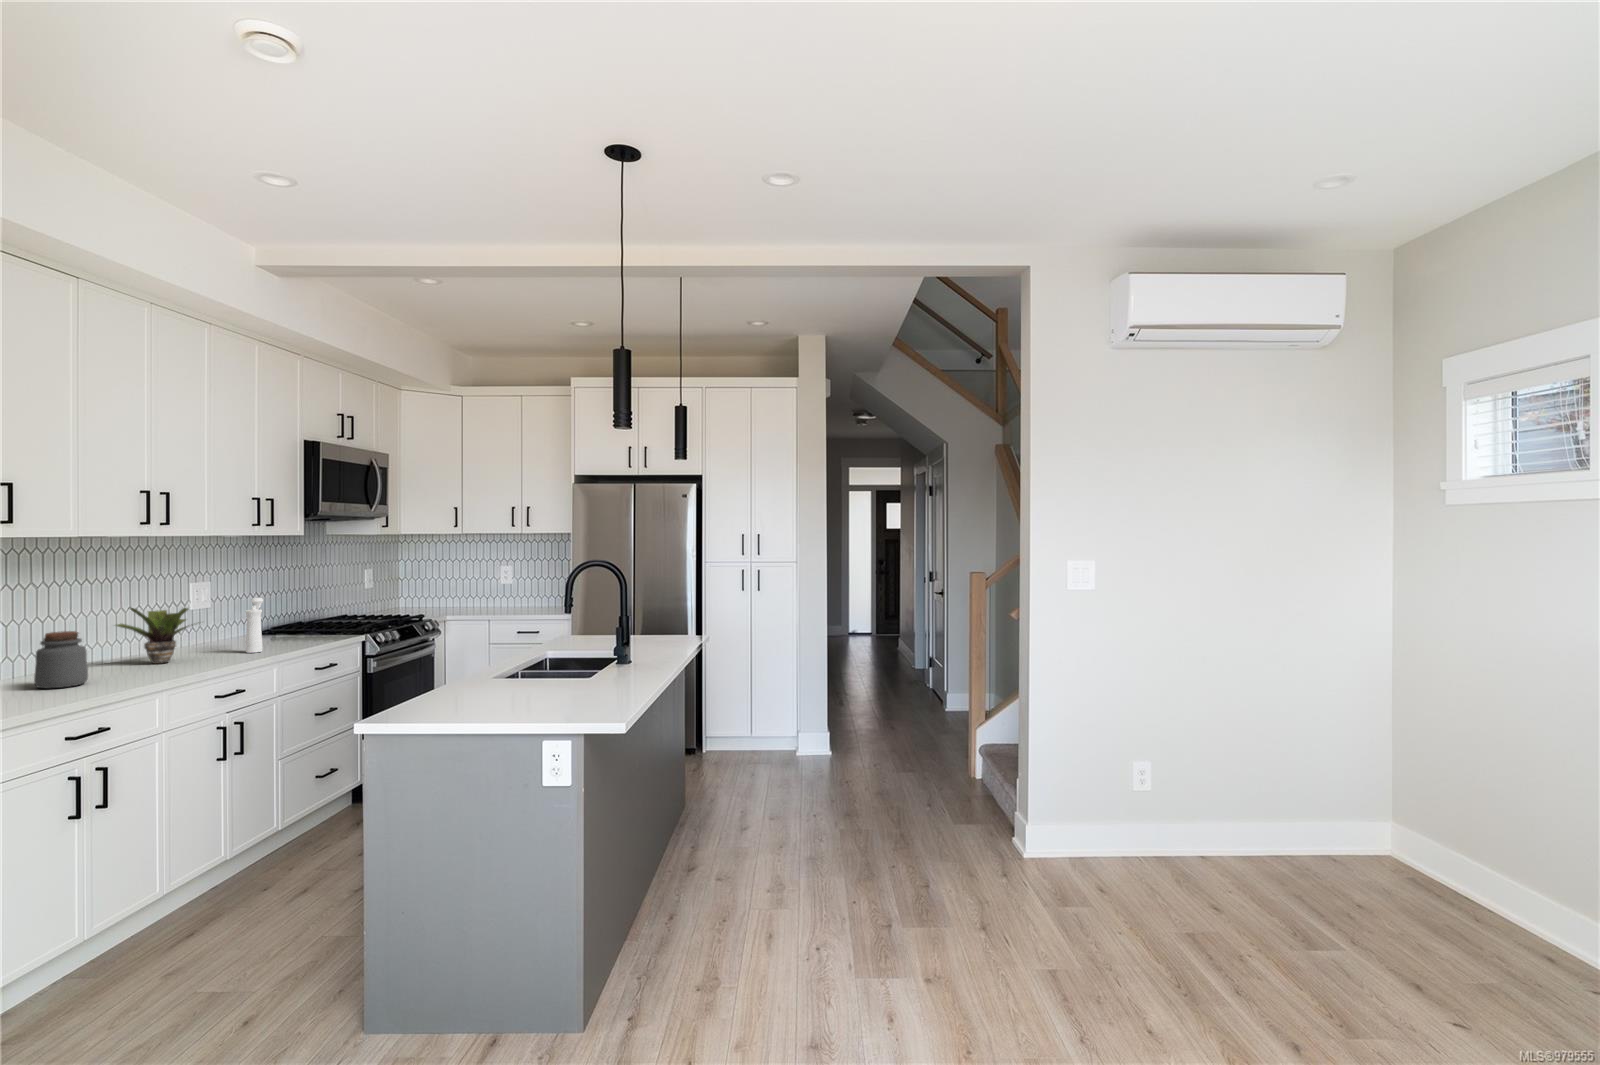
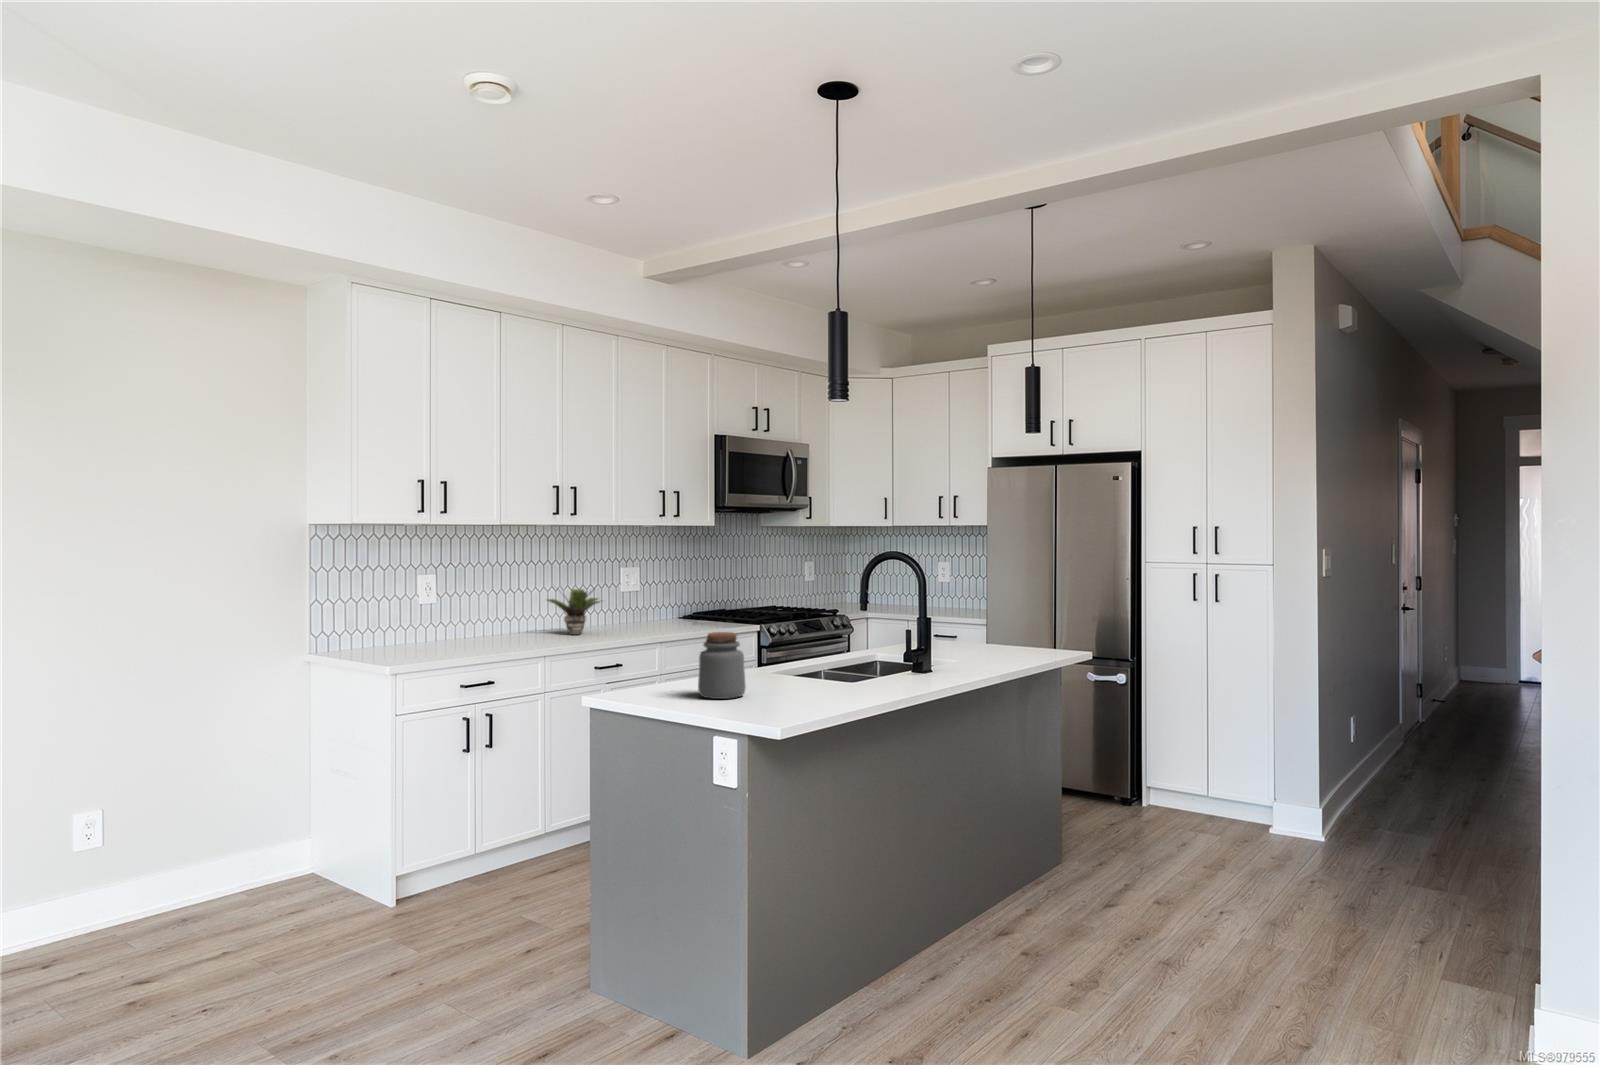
pepper mill: present [245,598,263,653] -> none [642,583,662,632]
jar: present [34,631,88,688] -> present [698,632,746,699]

